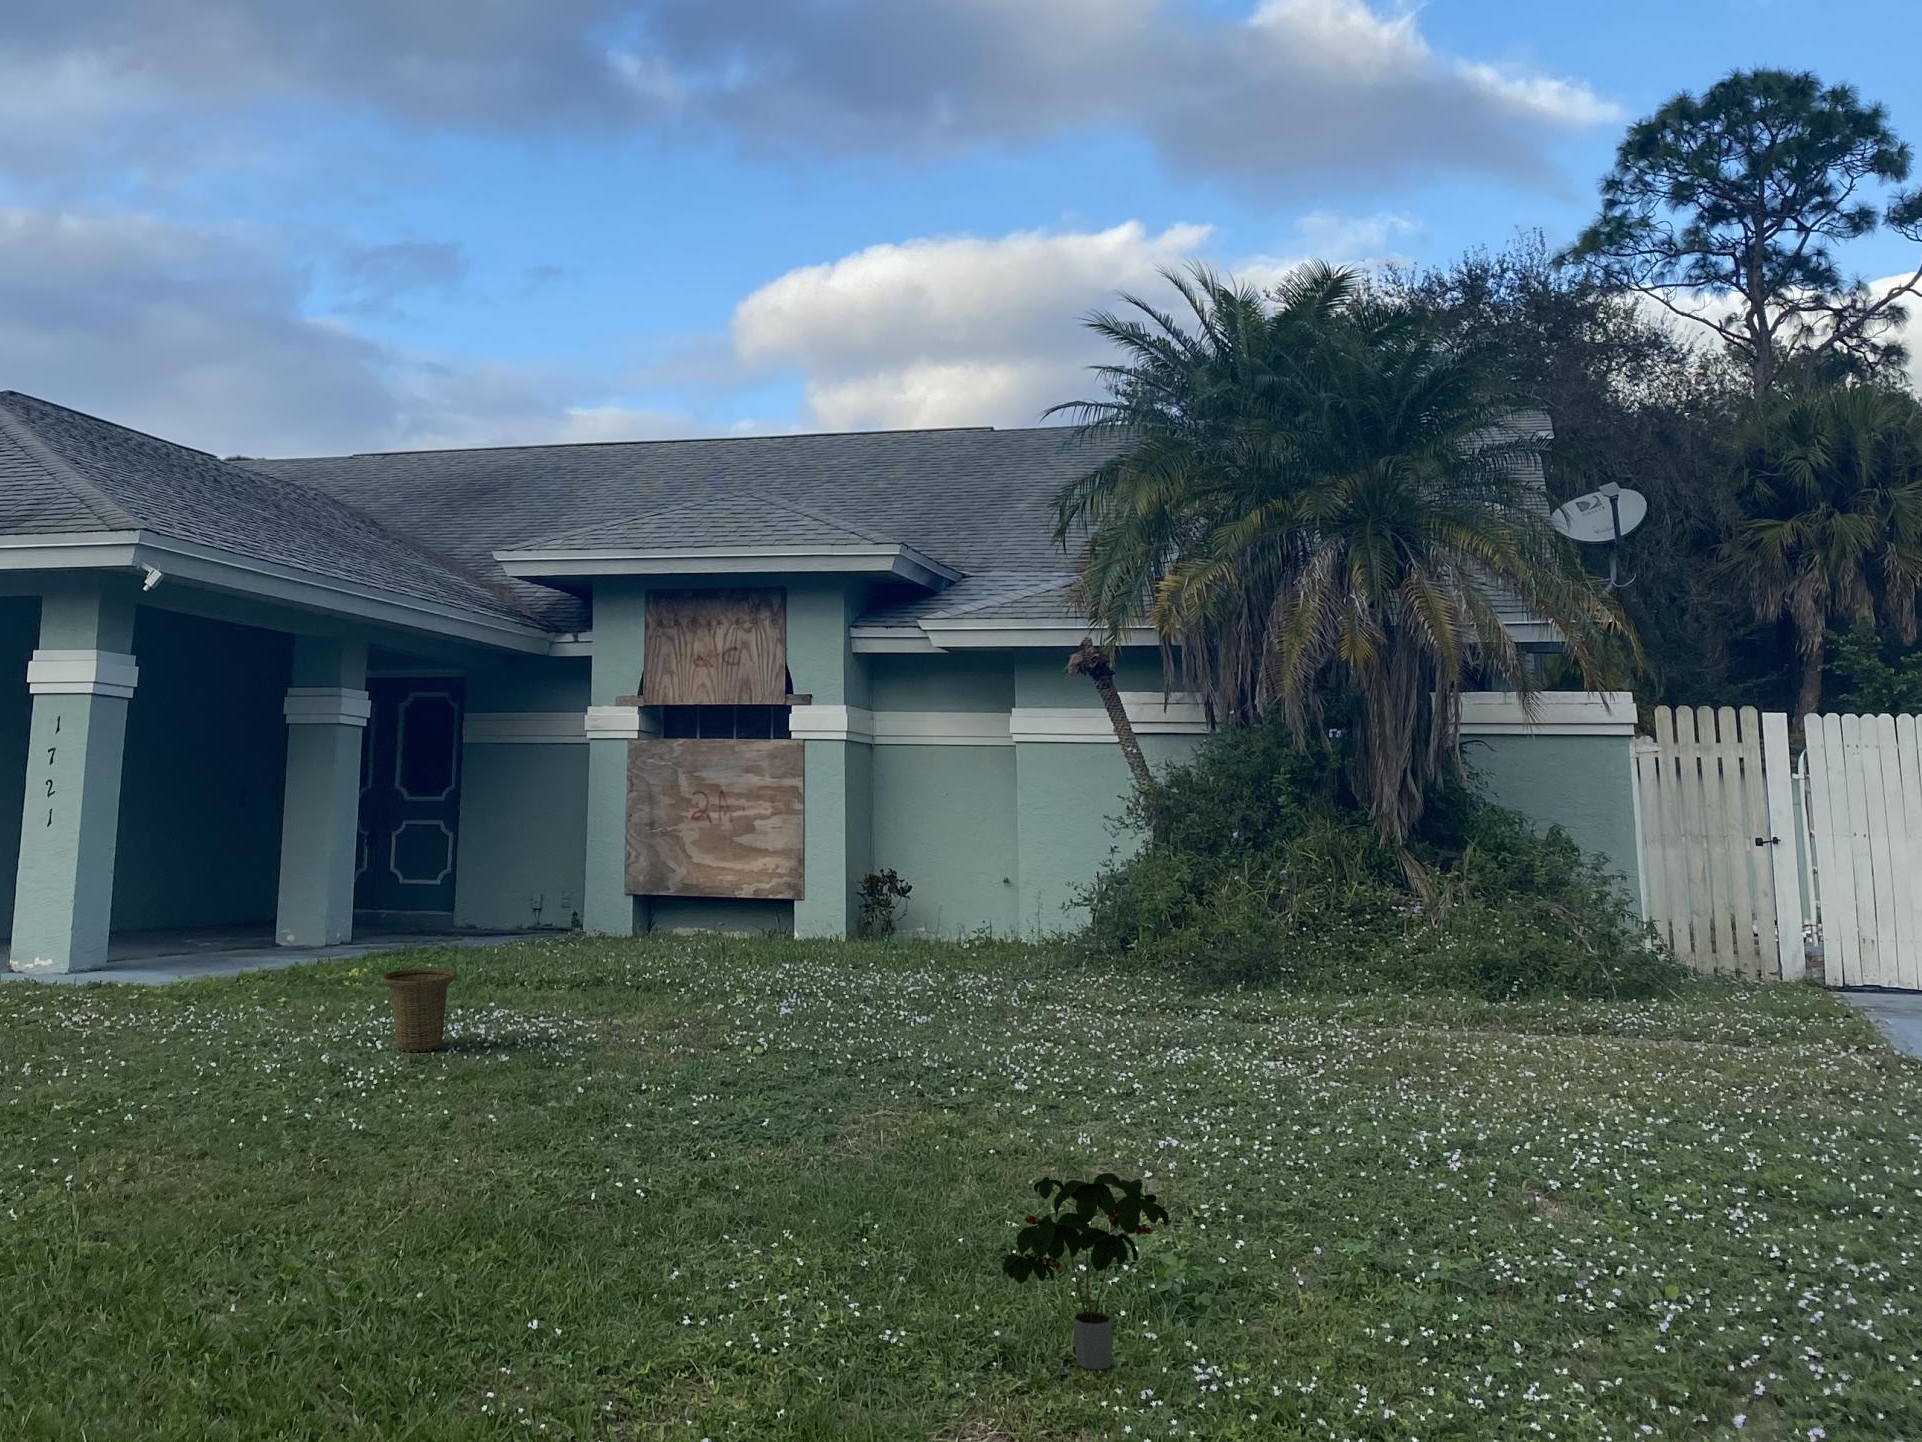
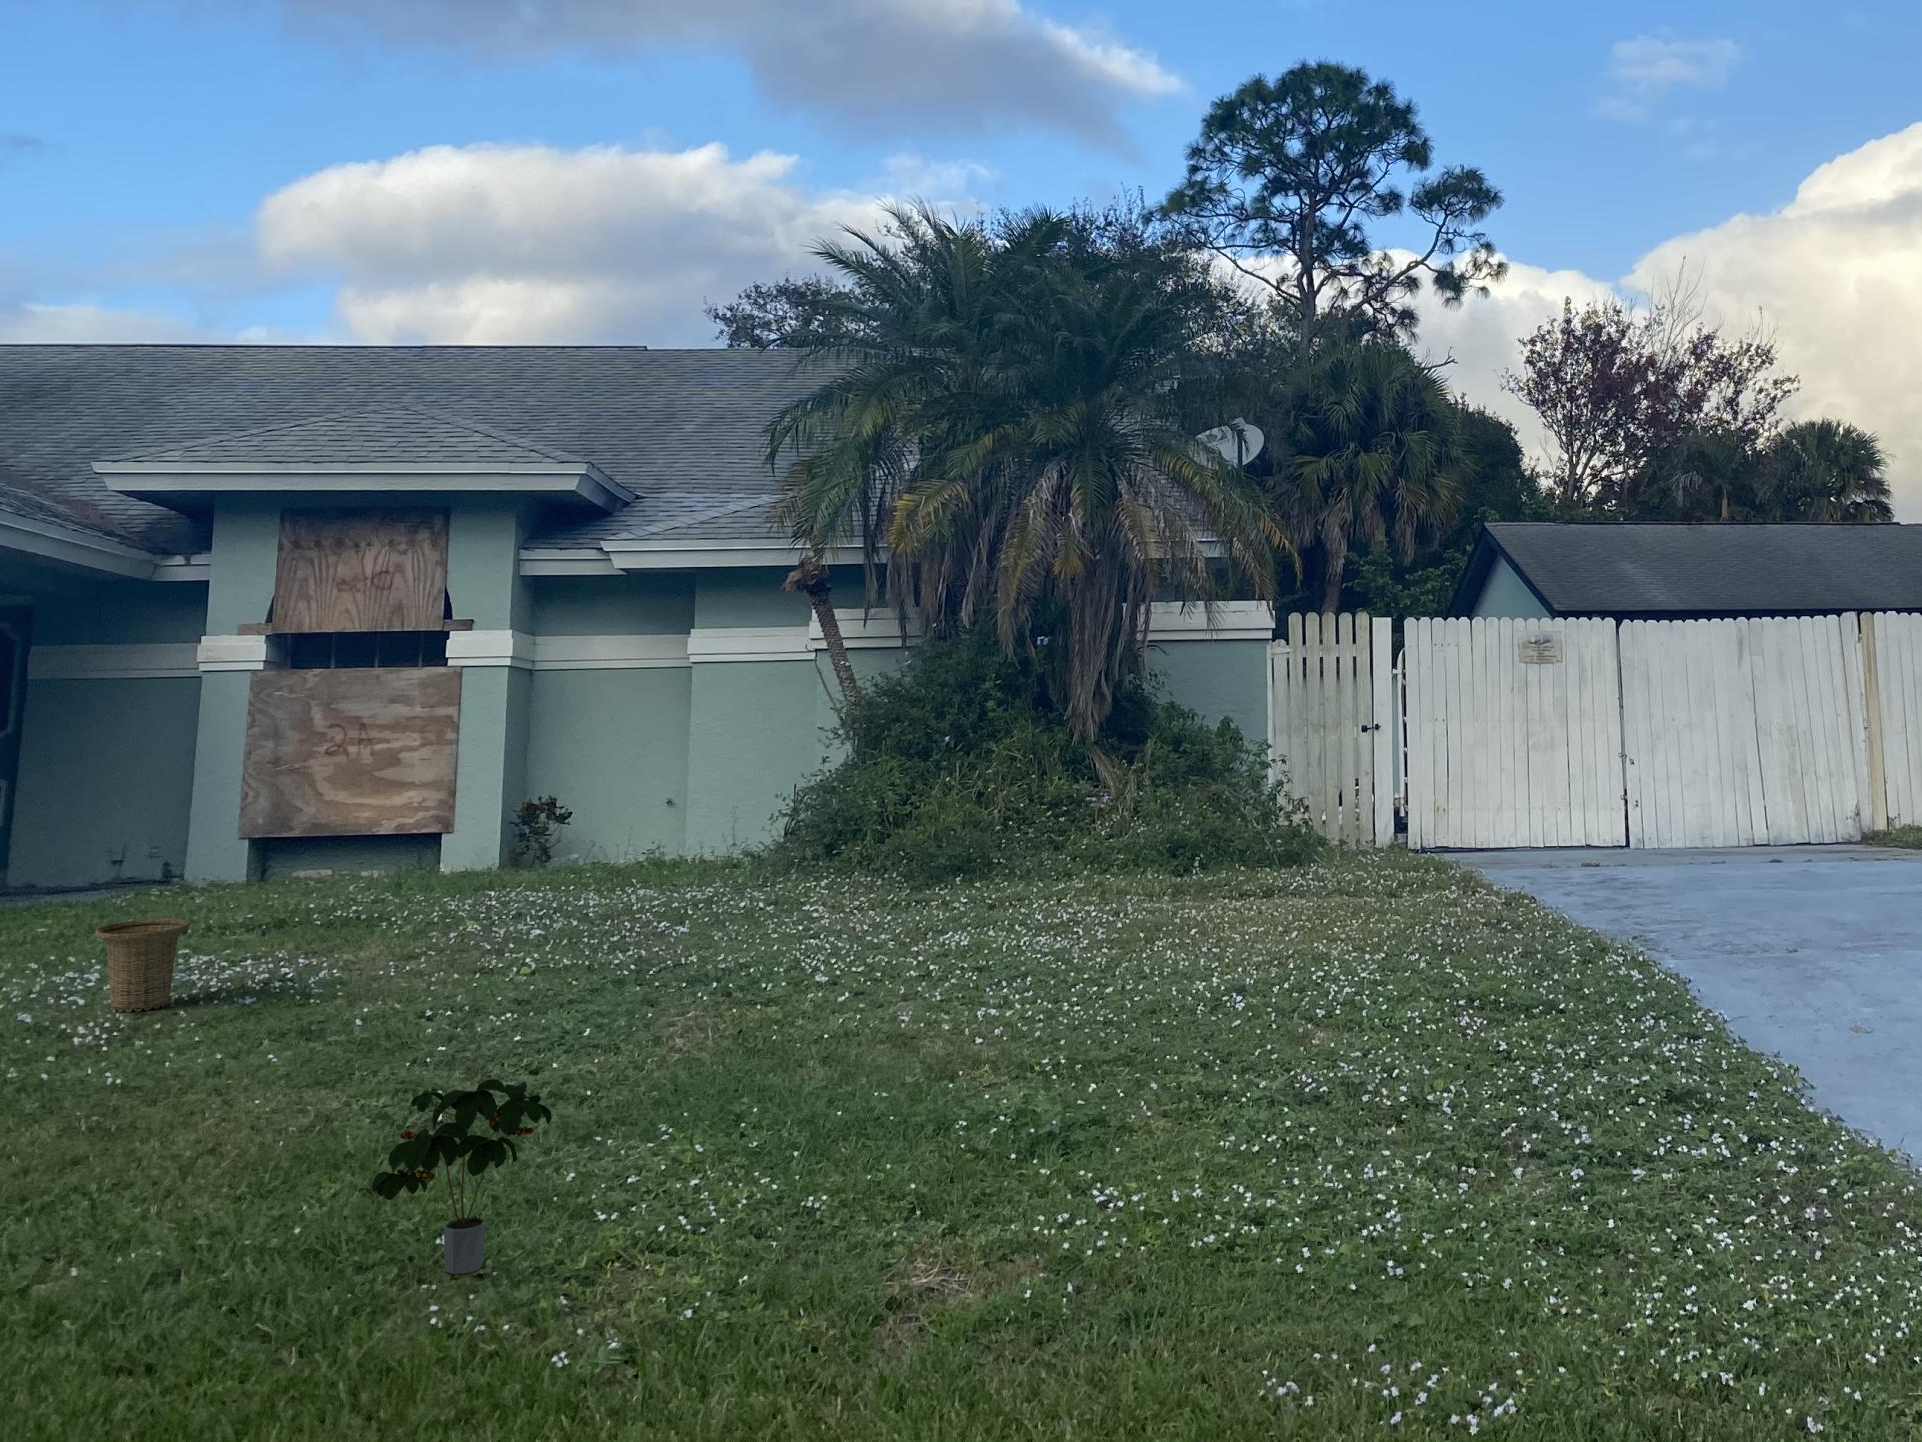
potted plant: present [1003,1173,1169,1370] -> present [371,1079,552,1274]

